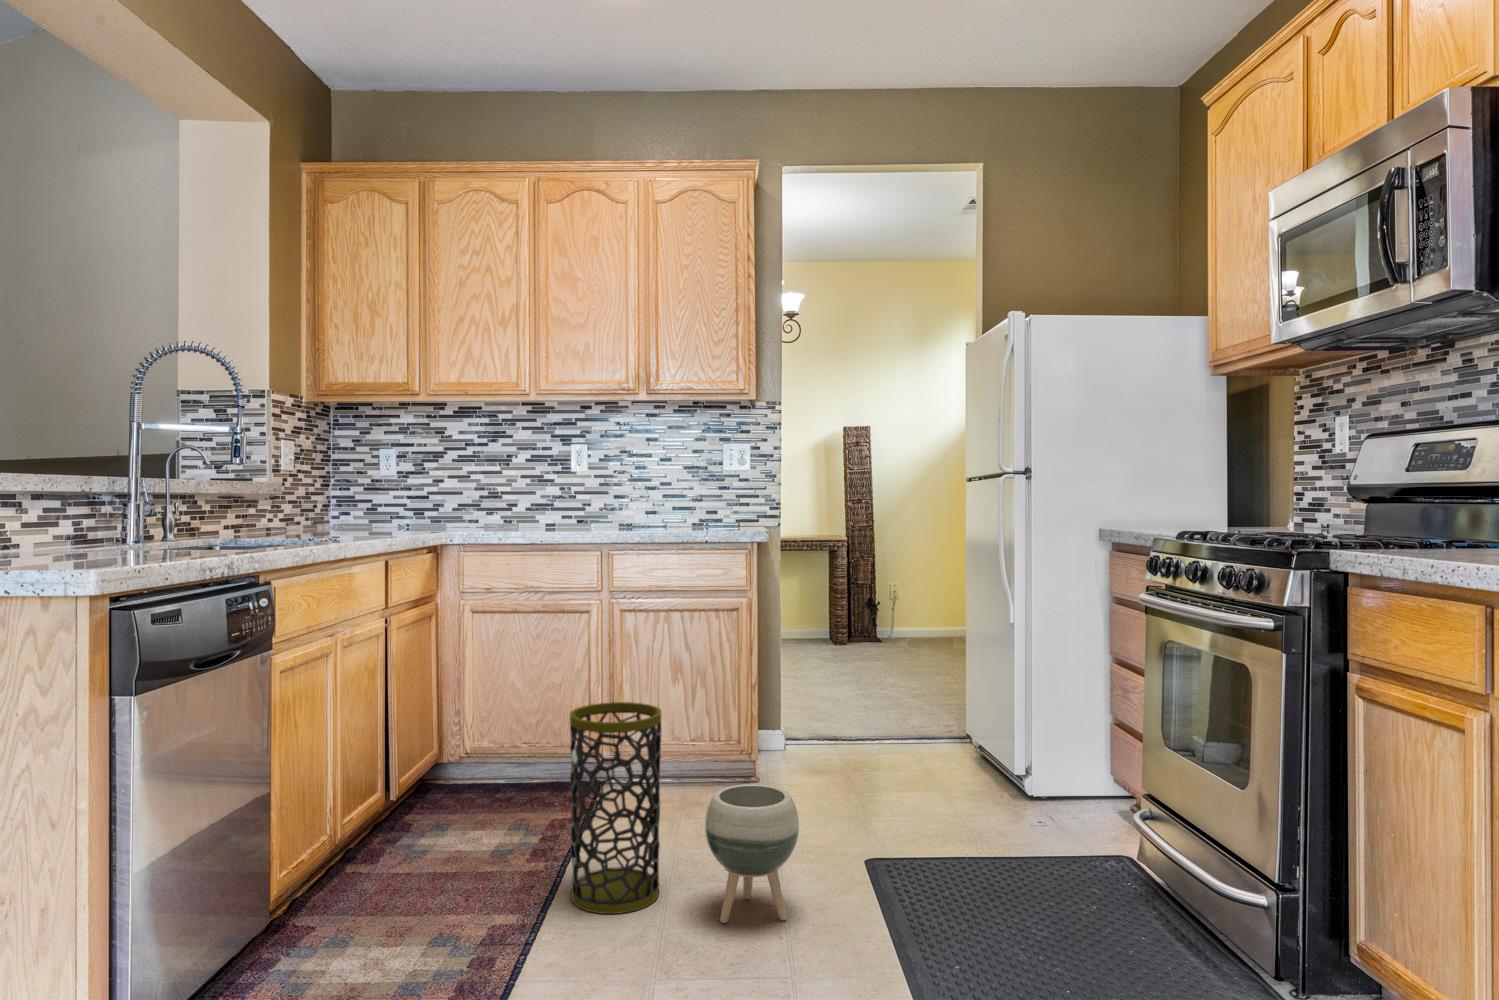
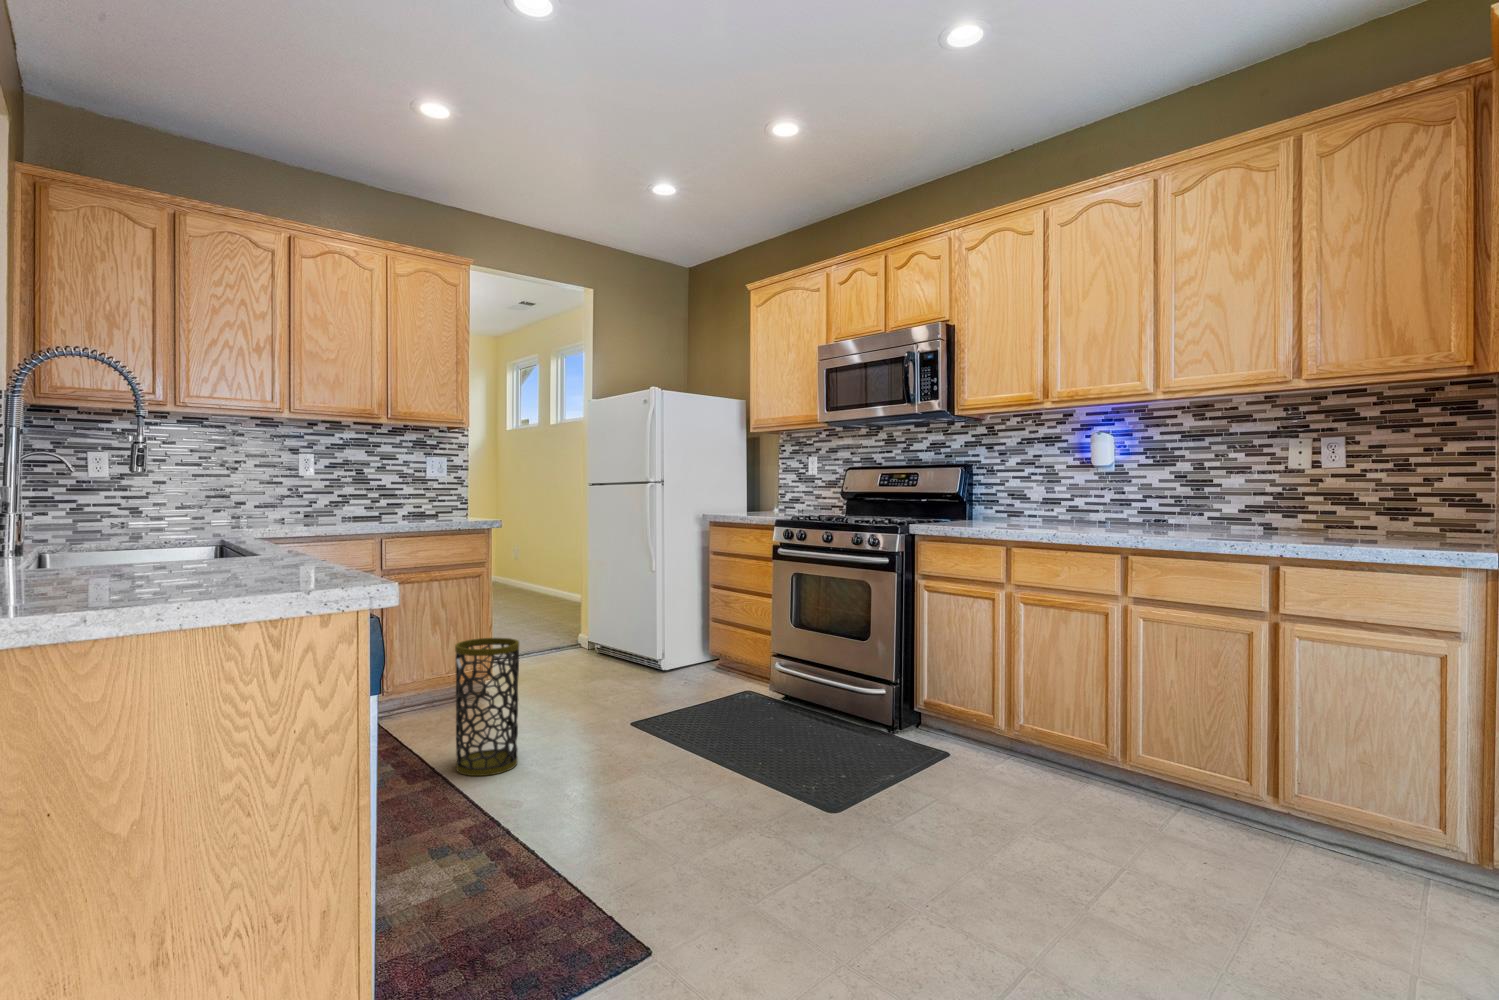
planter: present [705,784,799,923] -> none [553,676,612,761]

